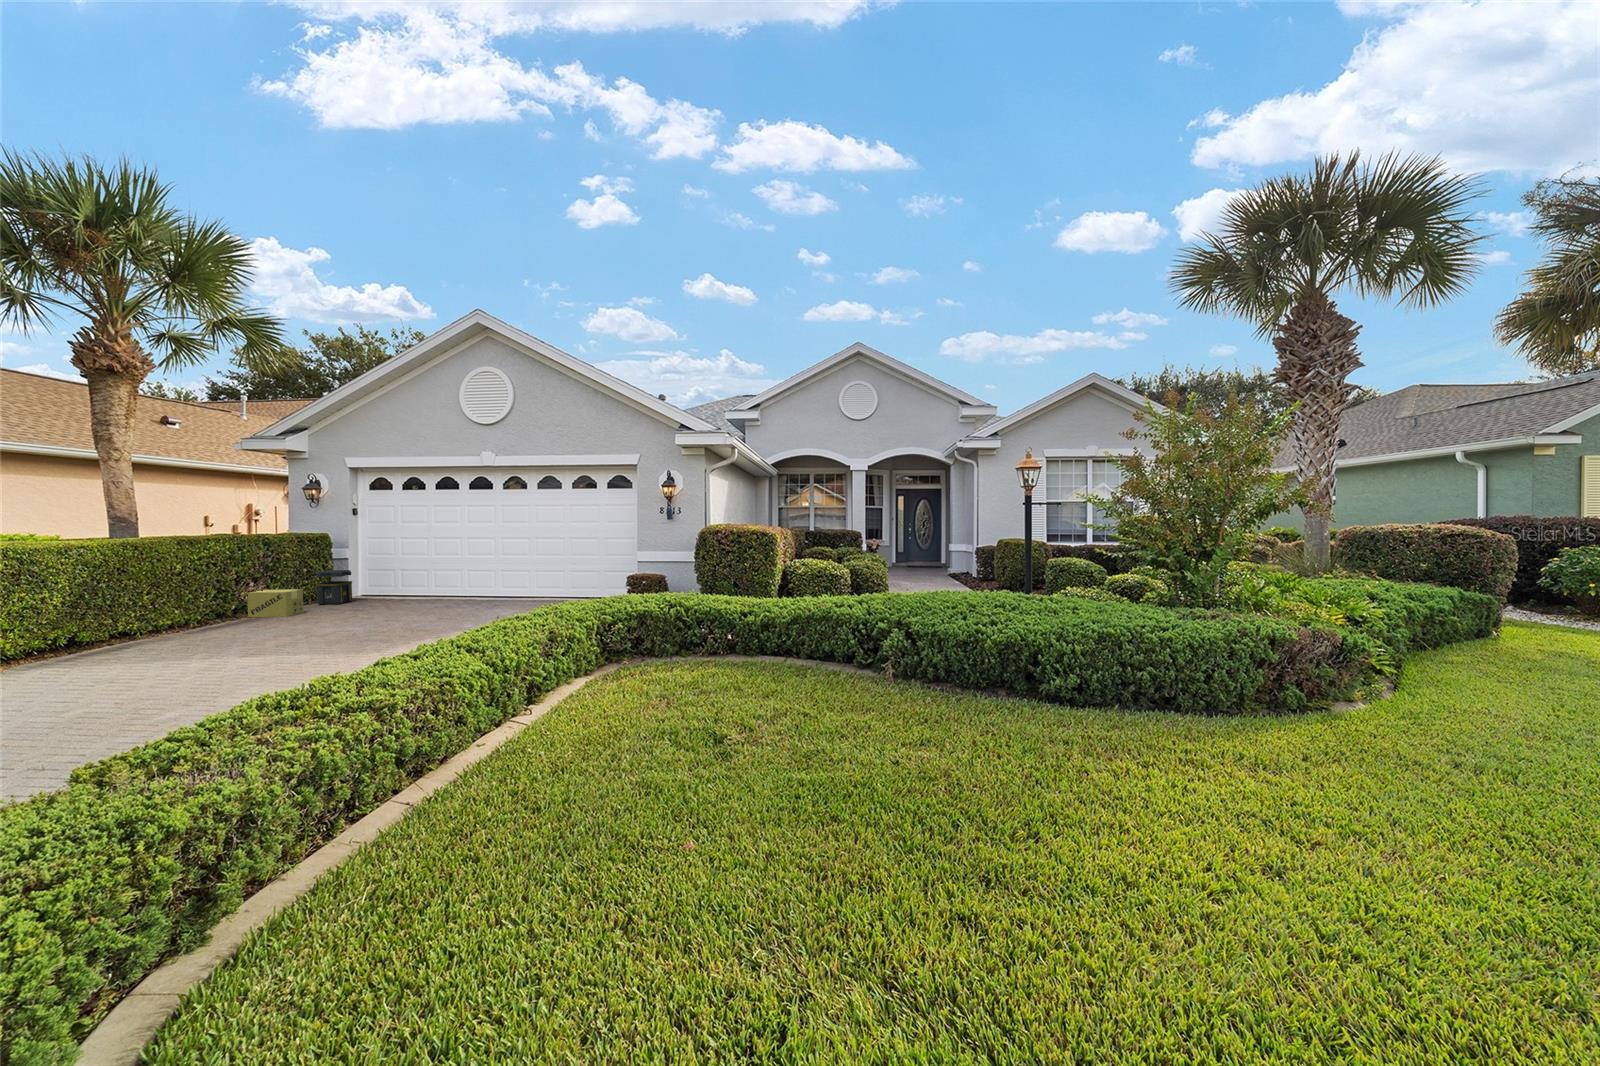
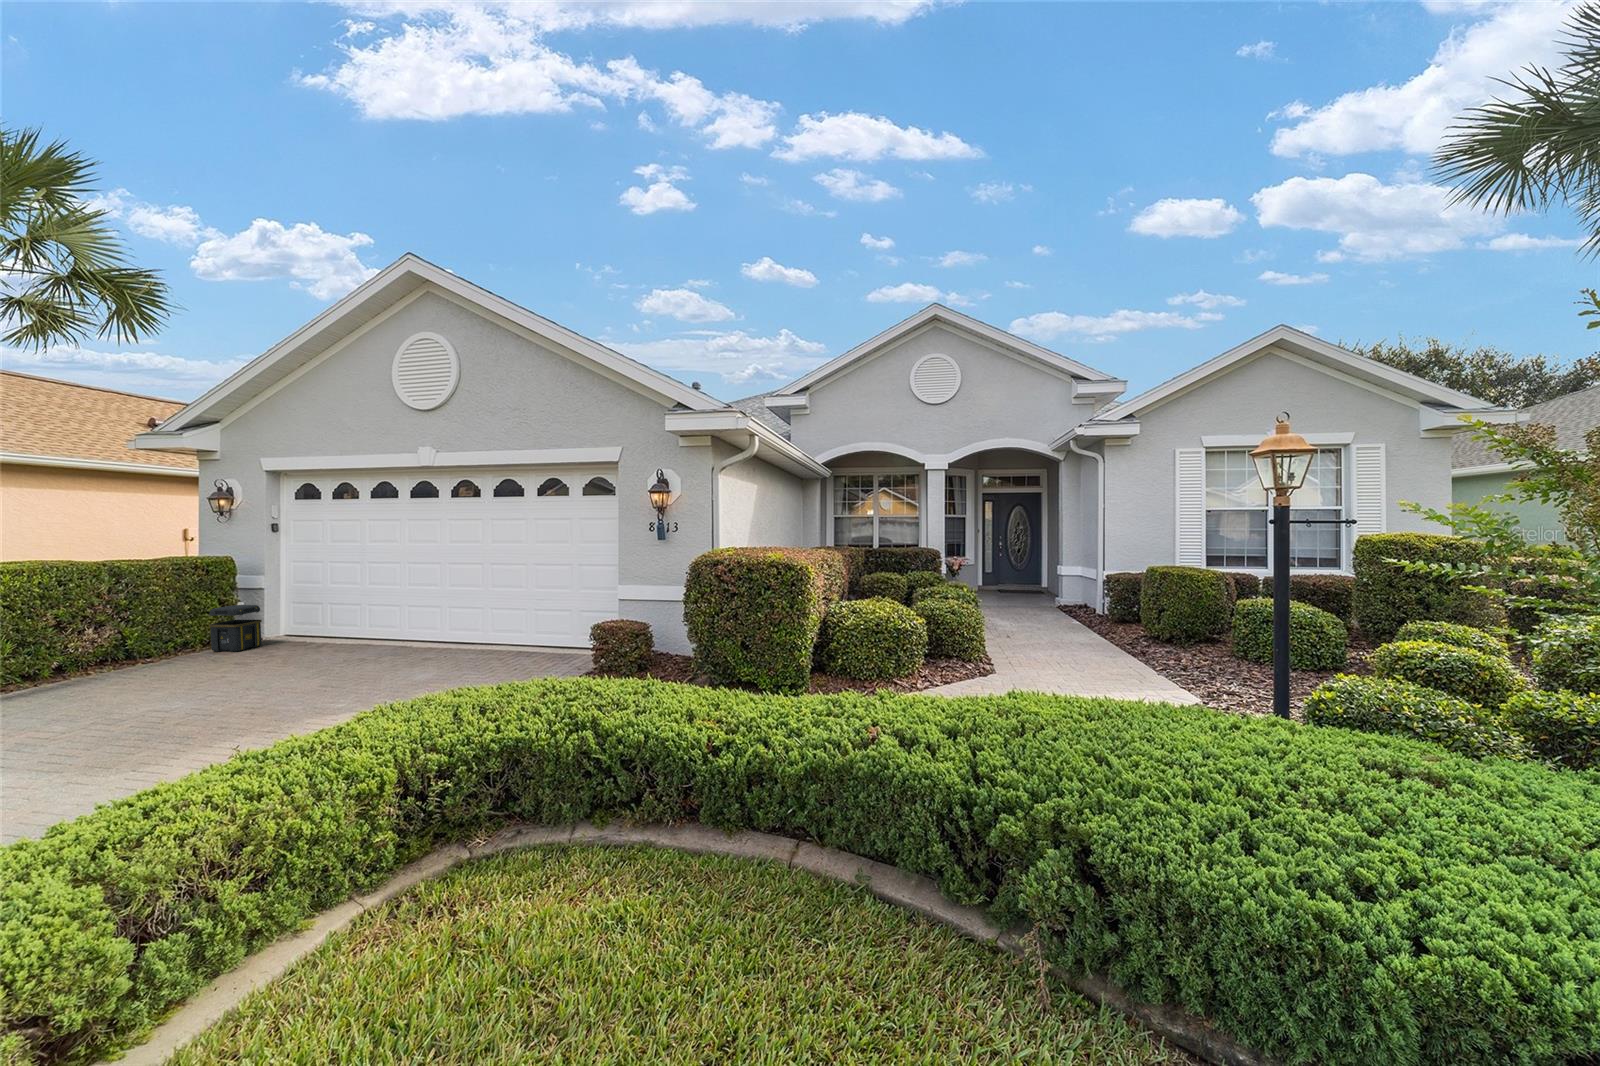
cardboard box: present [247,589,303,617] -> none [91,636,173,676]

